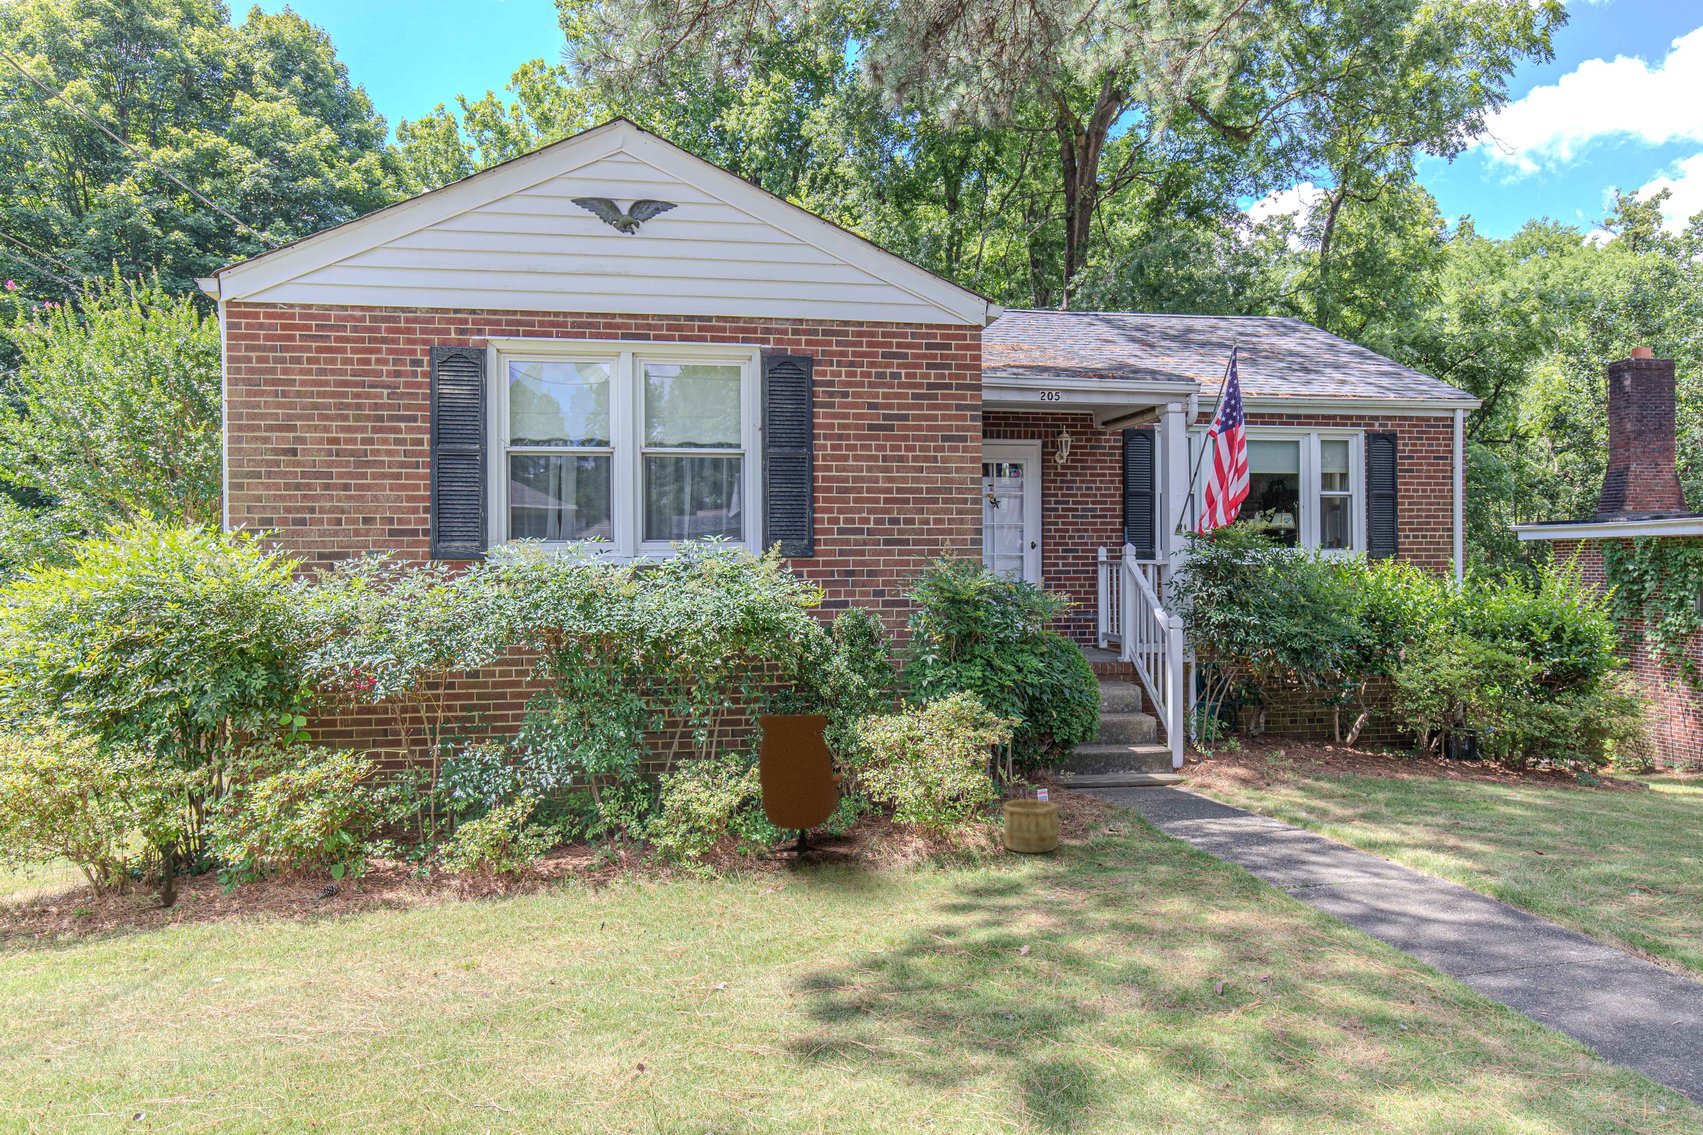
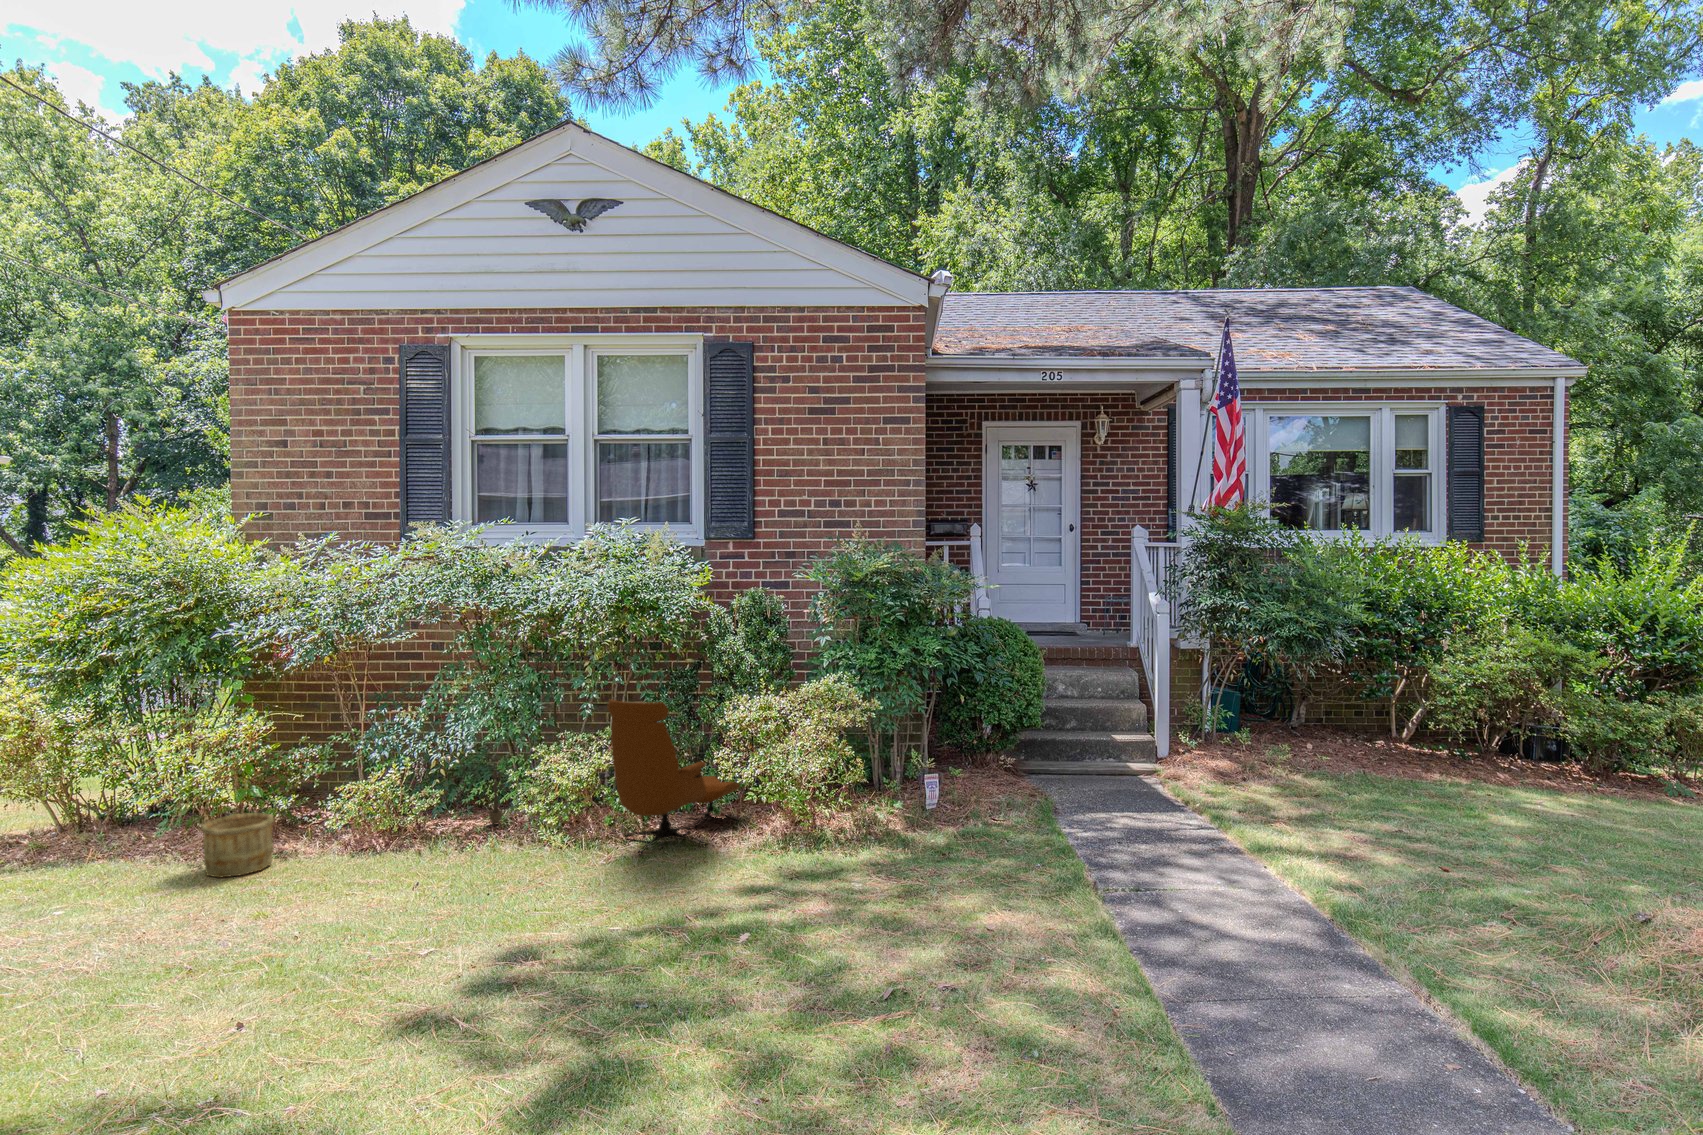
wooden bucket: present [1003,799,1059,853] -> present [201,813,274,877]
decorative plant: present [151,841,187,906] -> present [488,772,505,825]

